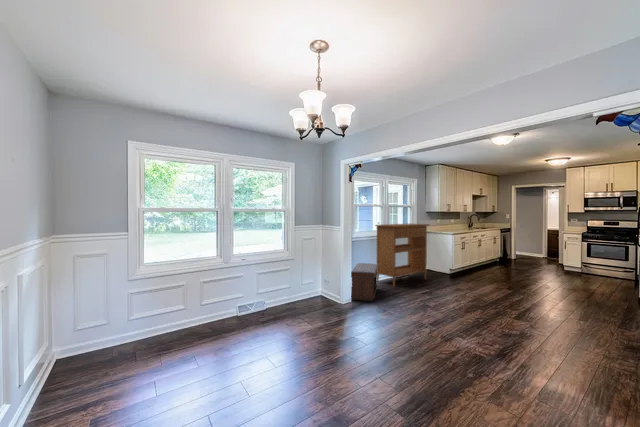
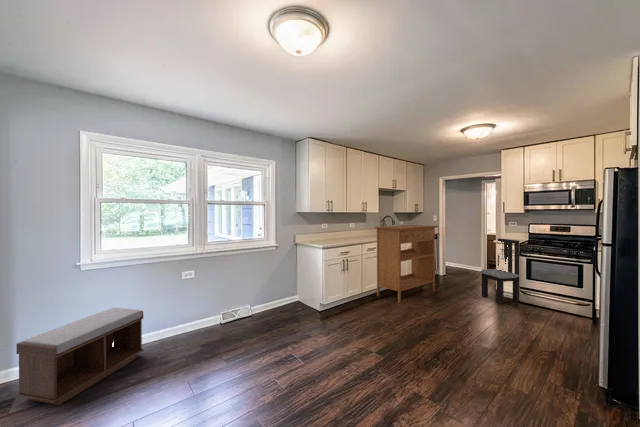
console table: present [376,224,429,286] -> present [375,225,439,303]
dining chair: none [553,230,583,273] -> present [481,238,520,303]

